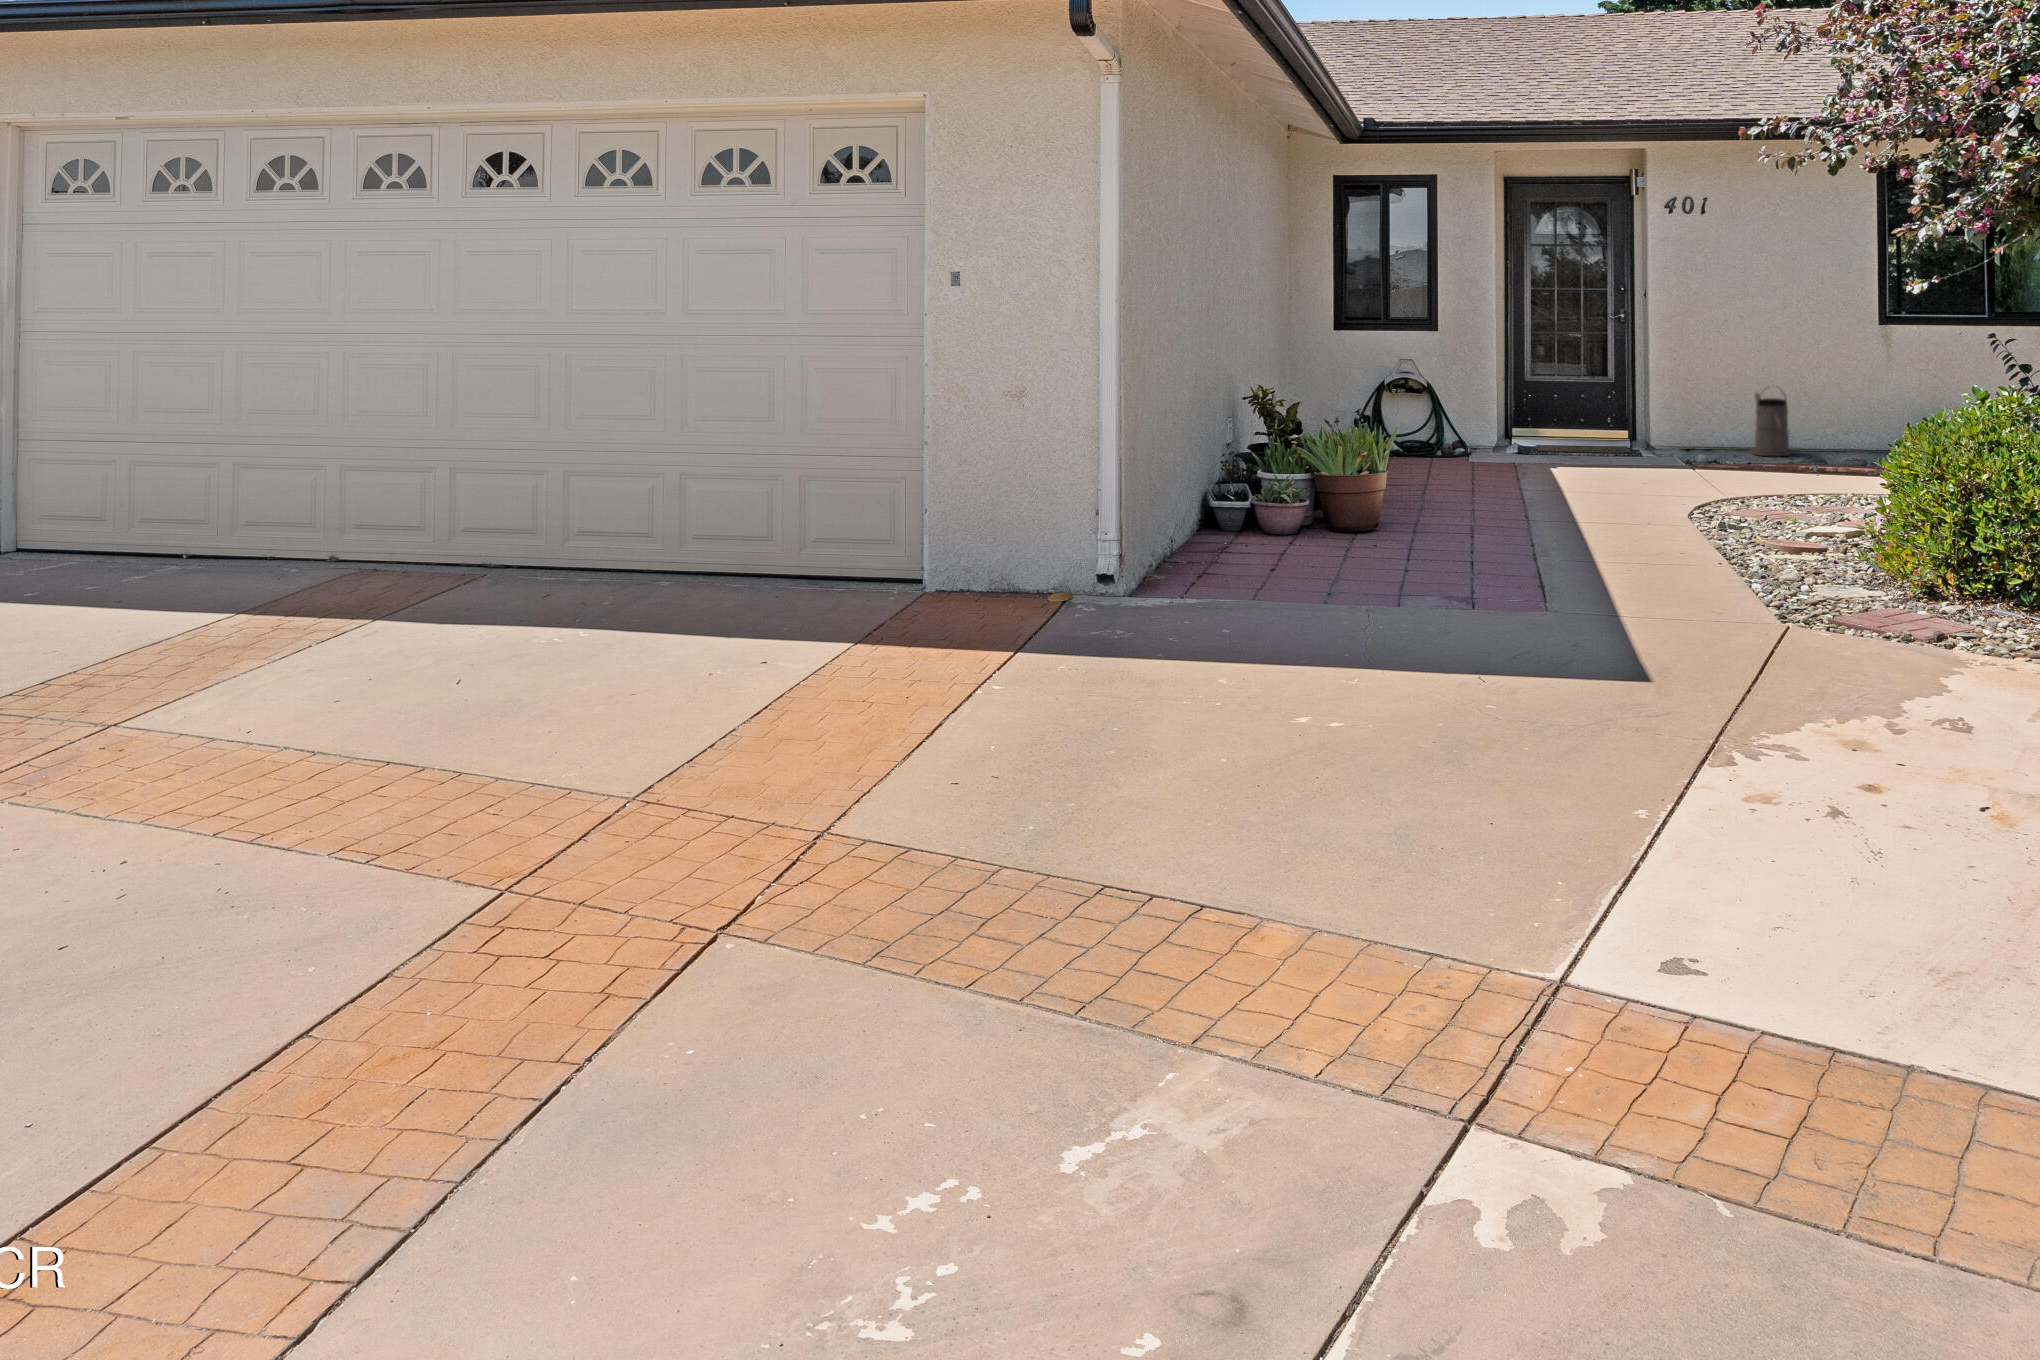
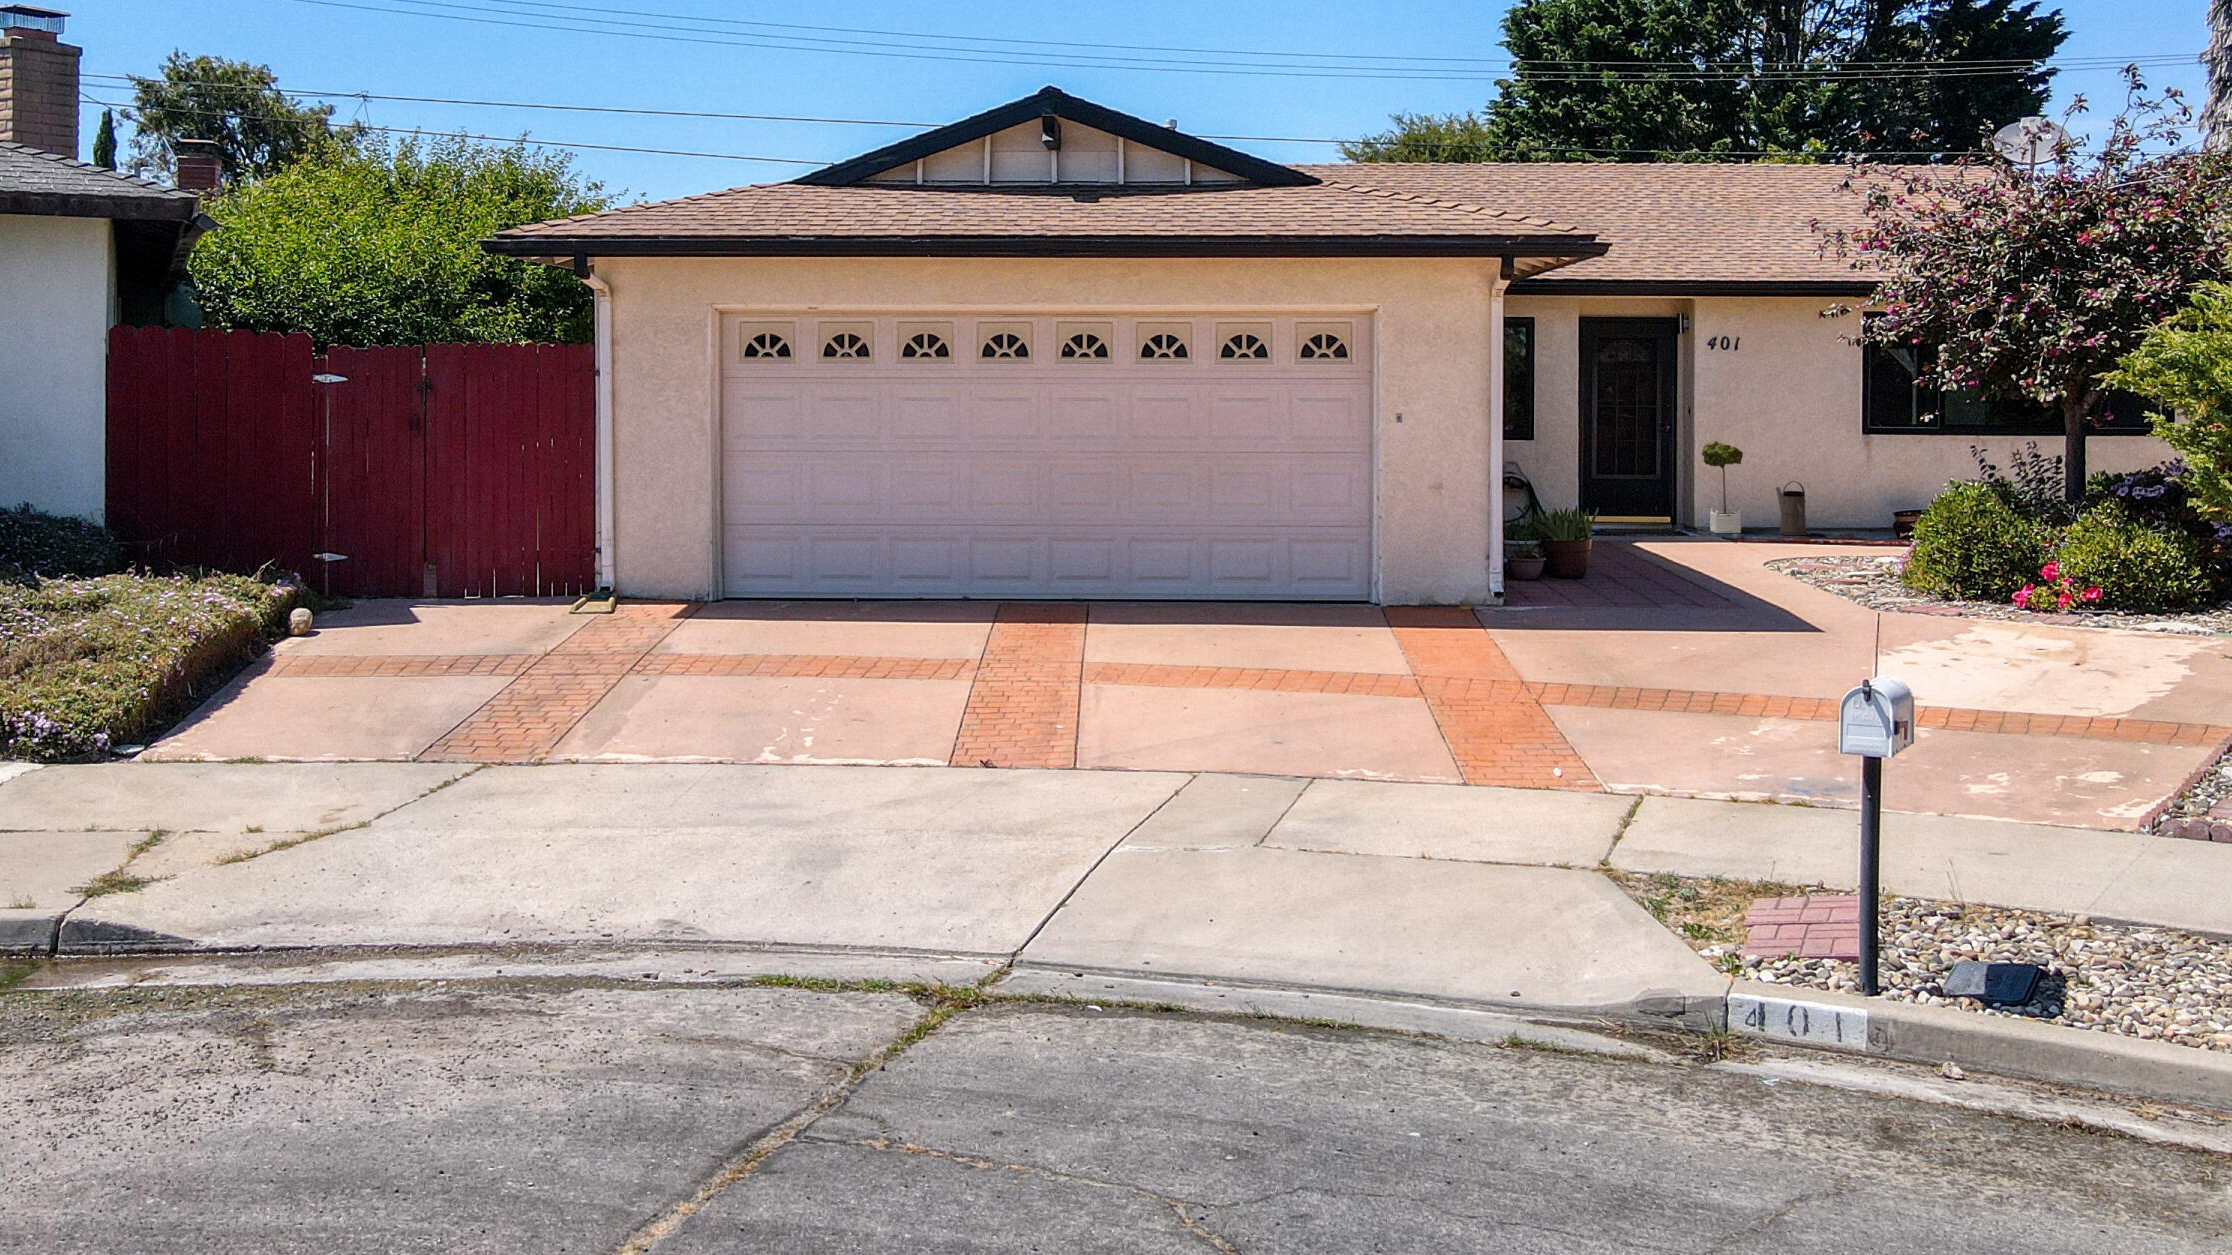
potted tree: none [1652,336,1704,453] -> present [1702,441,1743,533]

